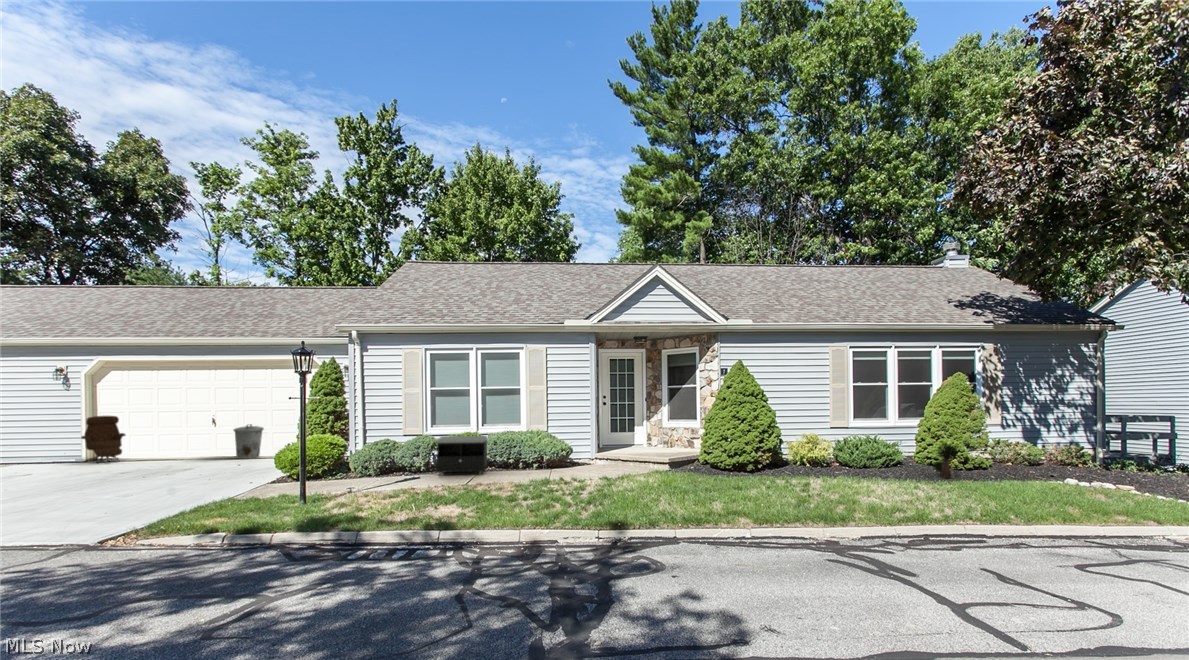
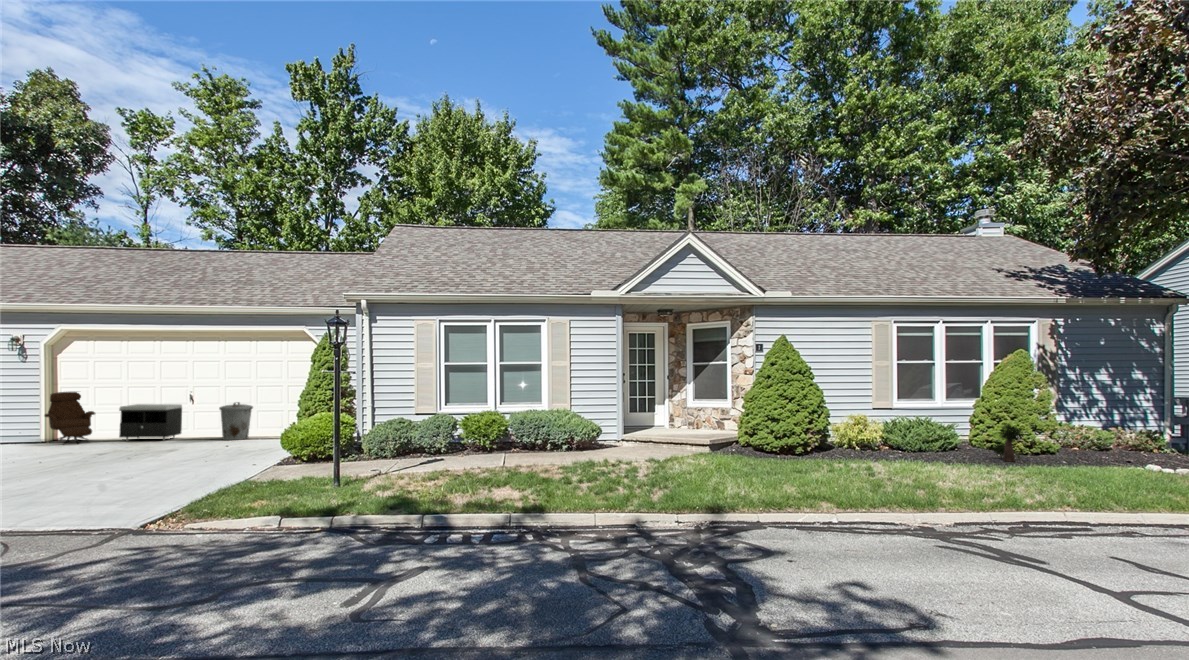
storage bench: present [437,436,487,475] -> present [119,404,182,441]

